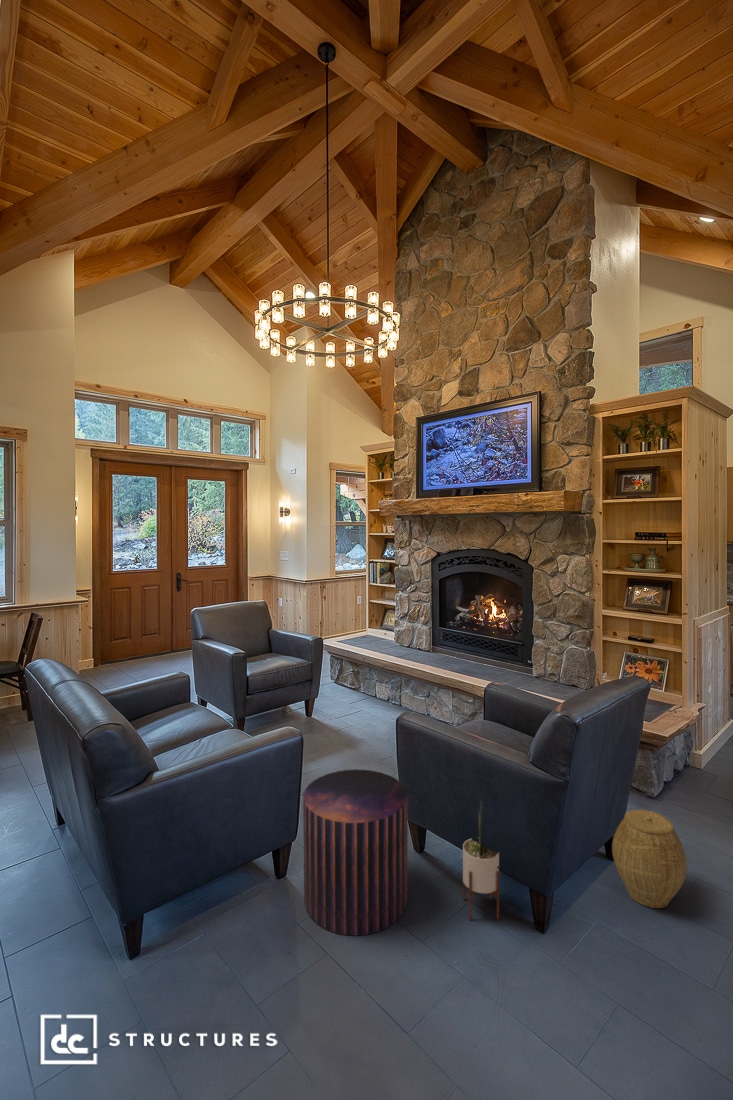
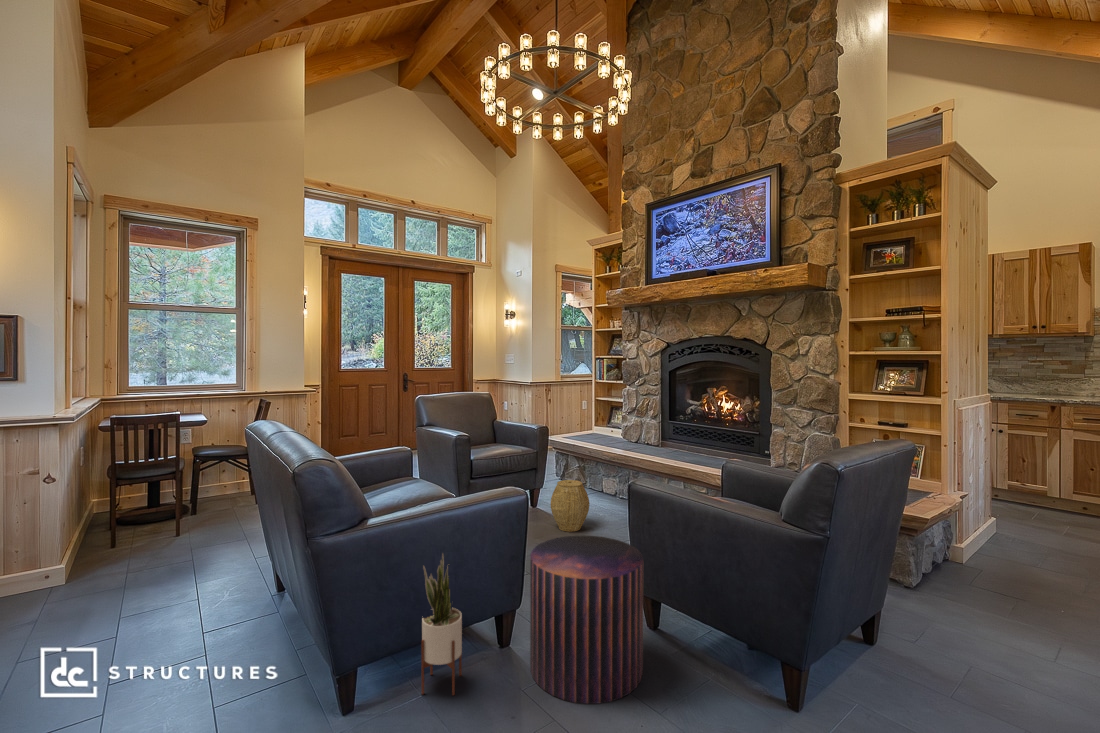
potted plant: present [463,801,499,920] -> present [421,554,462,695]
woven basket: present [612,809,687,908] -> present [551,480,589,532]

